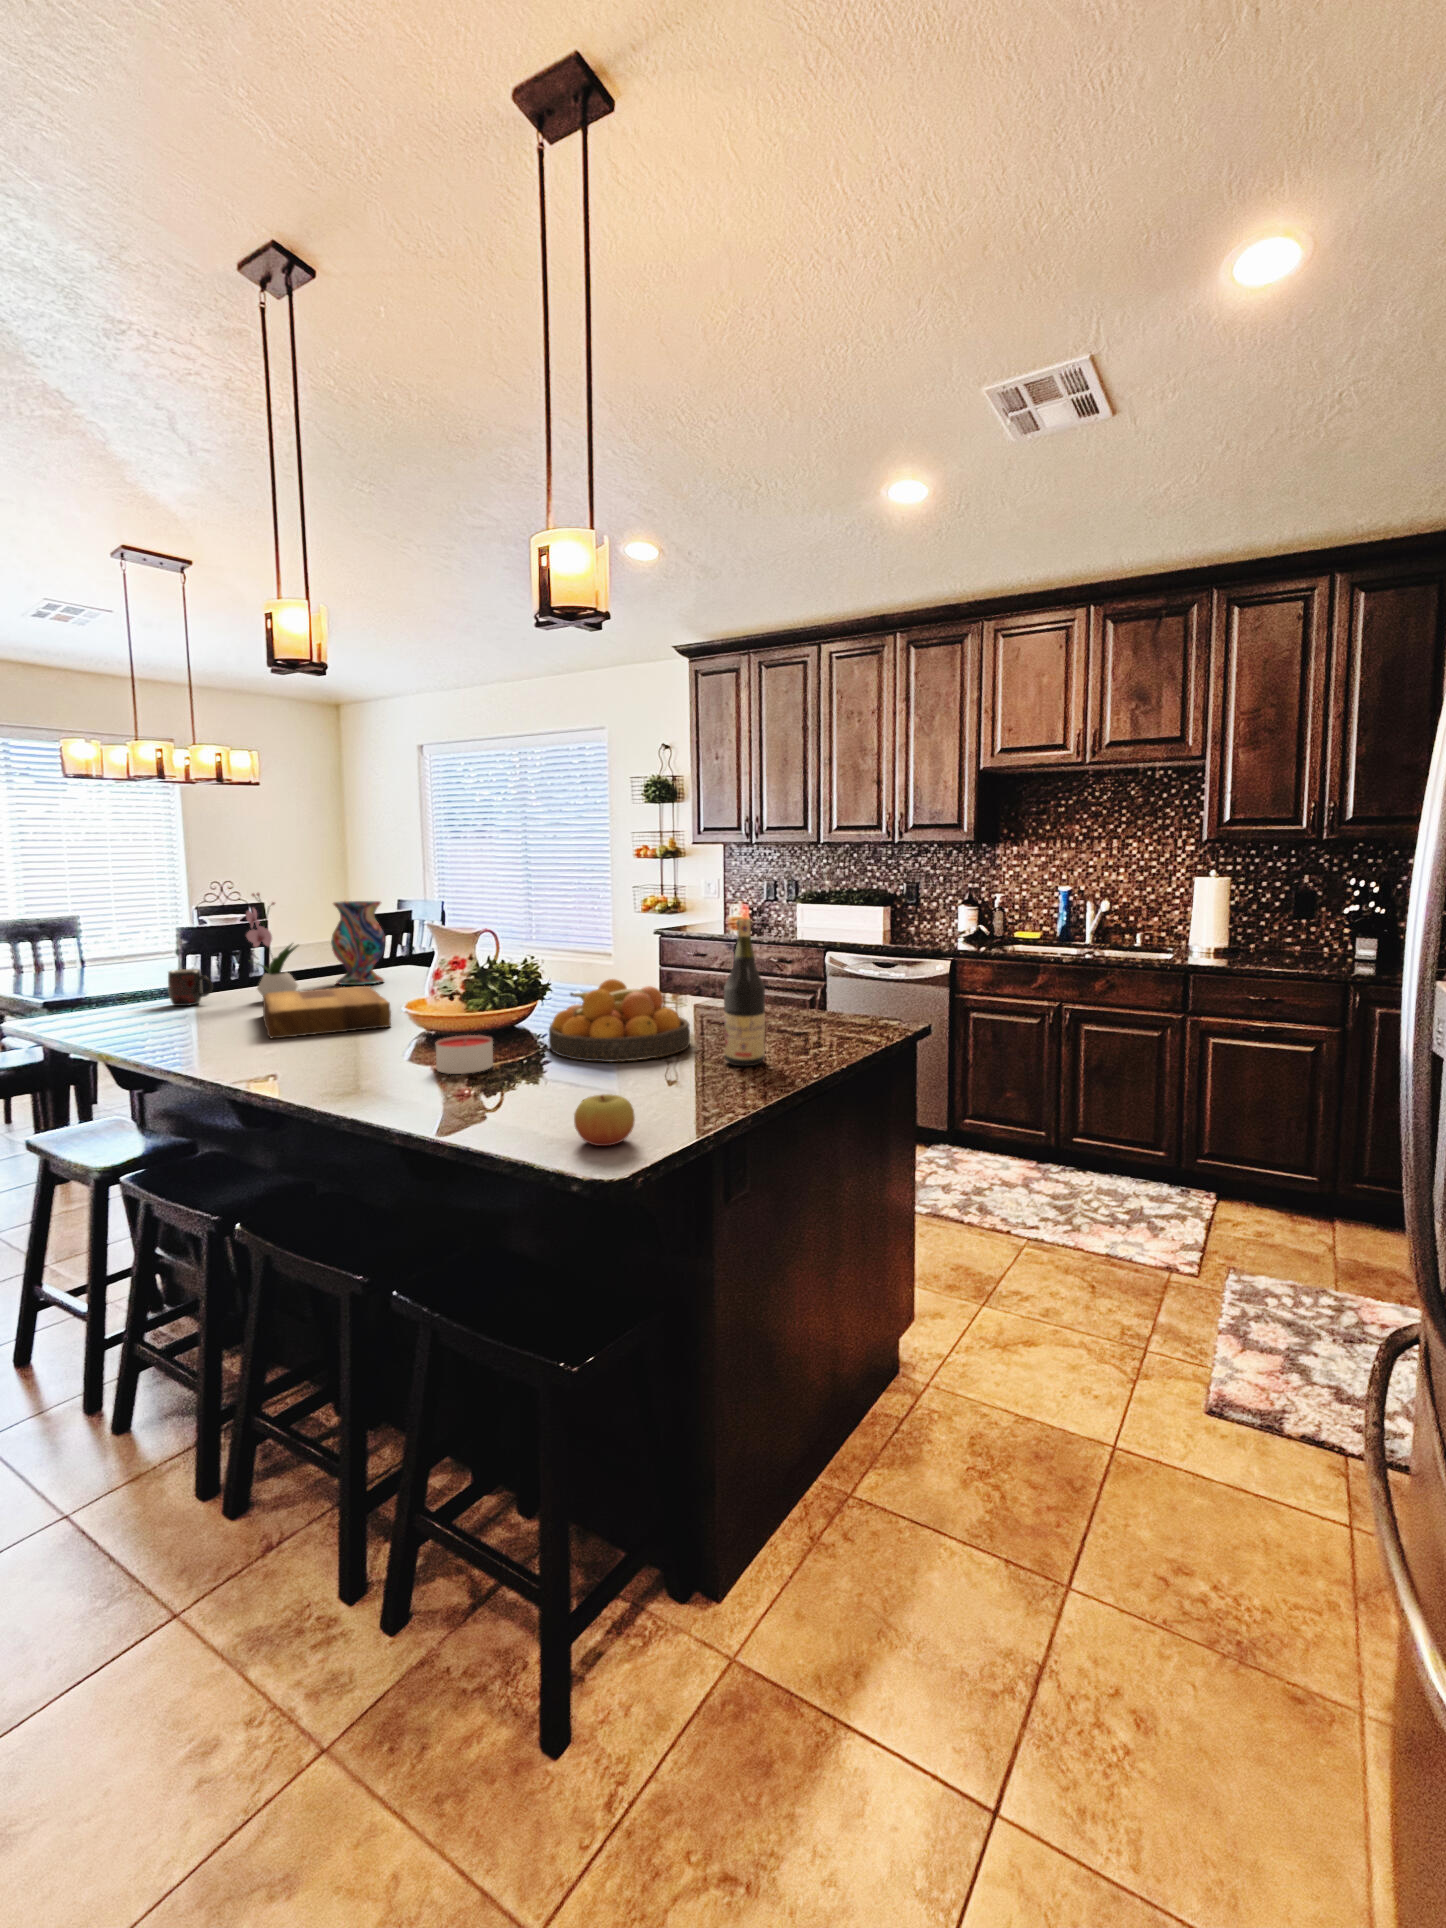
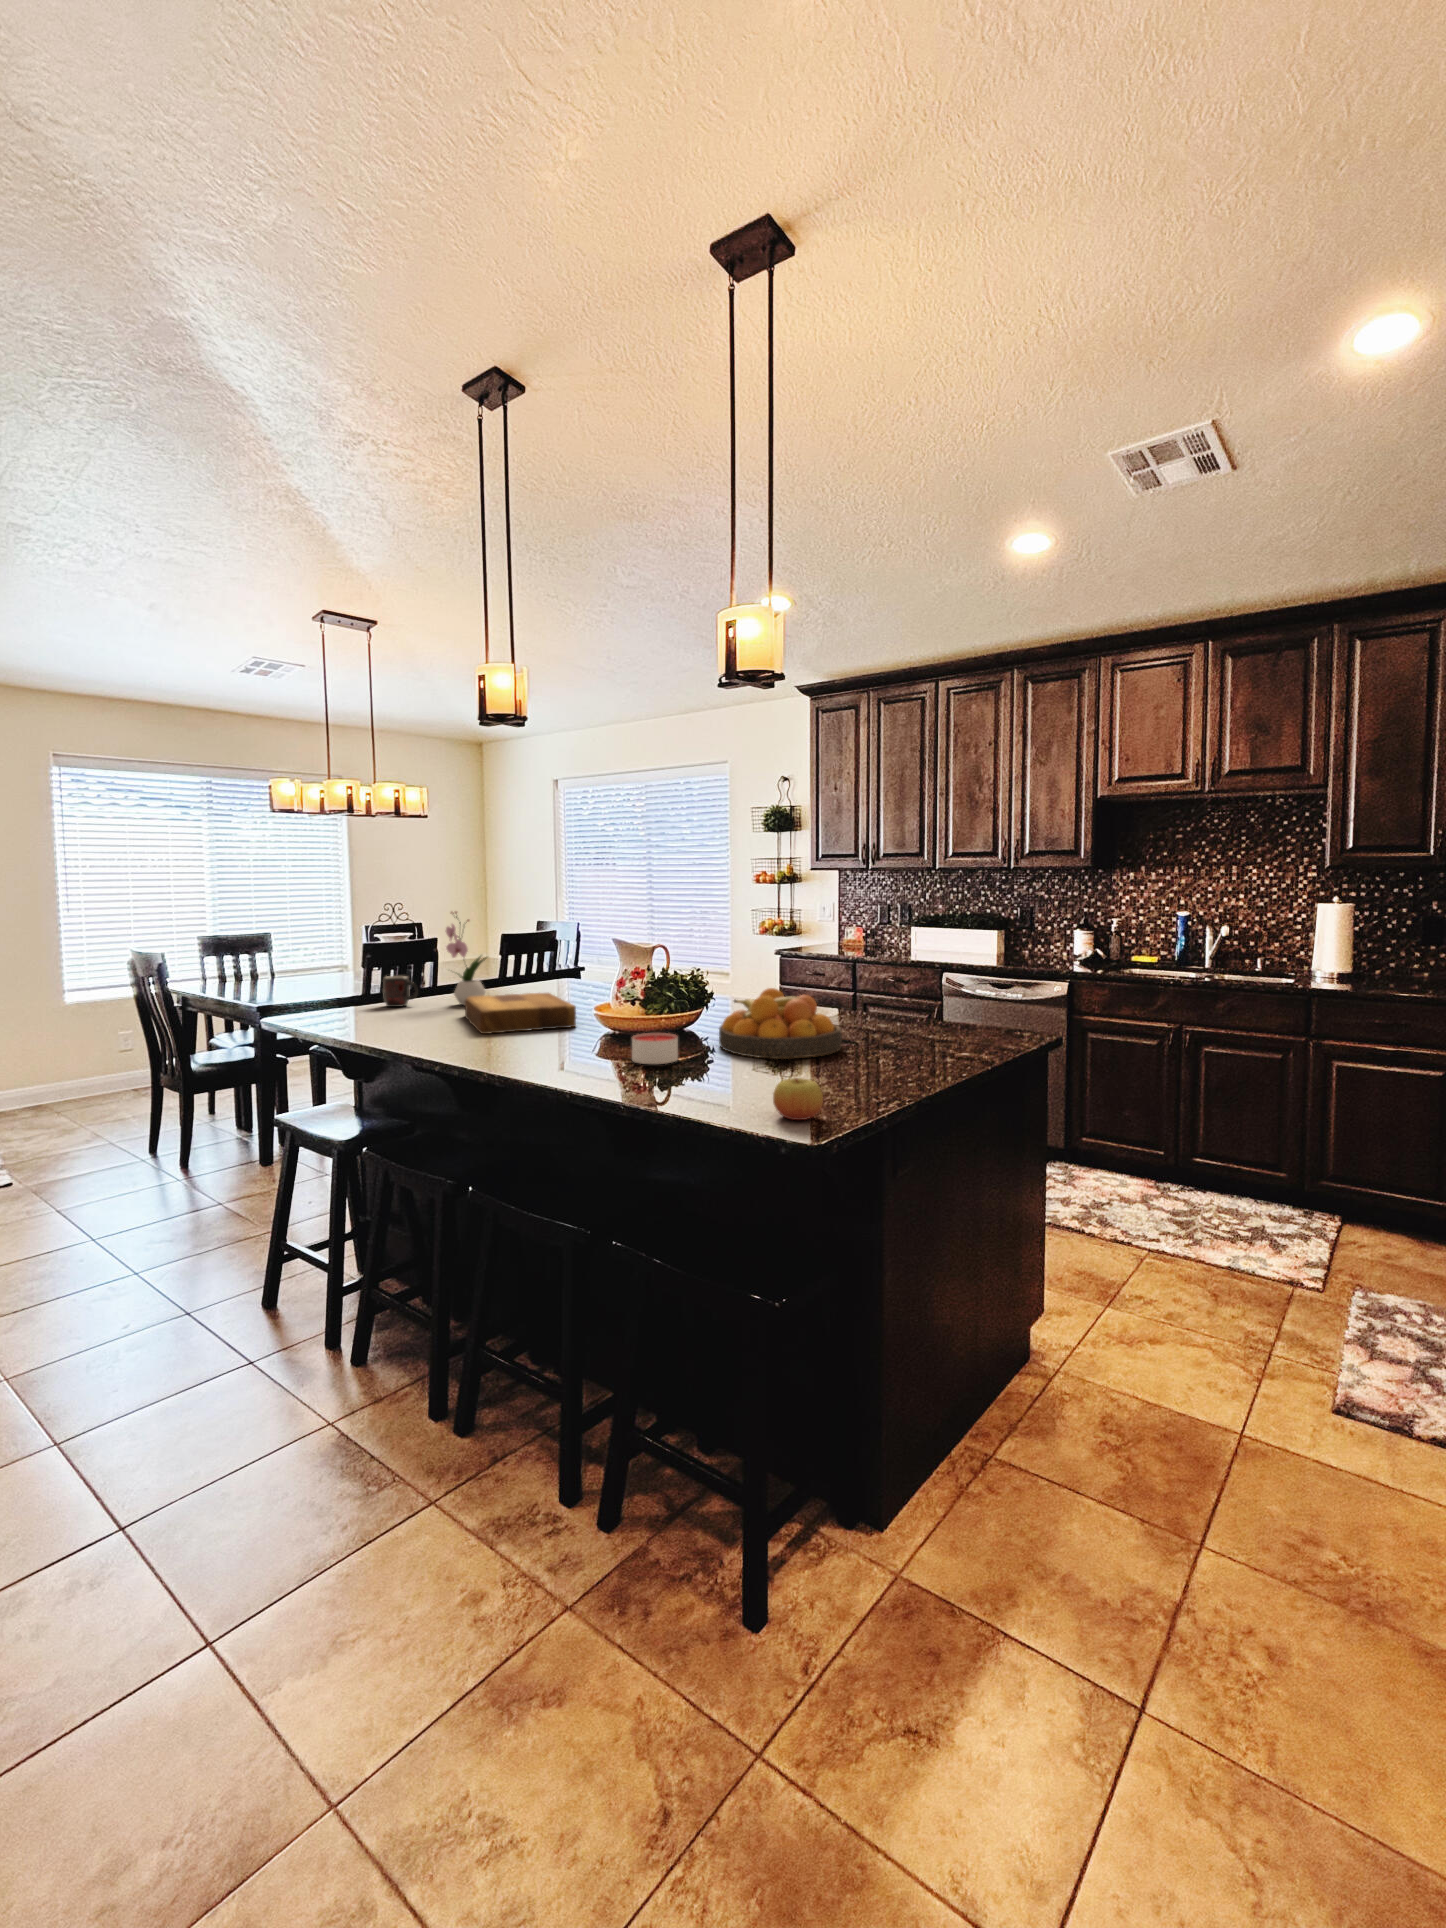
vase: present [331,901,386,985] -> none [507,919,551,993]
wine bottle: present [724,919,765,1066] -> none [877,935,915,1065]

